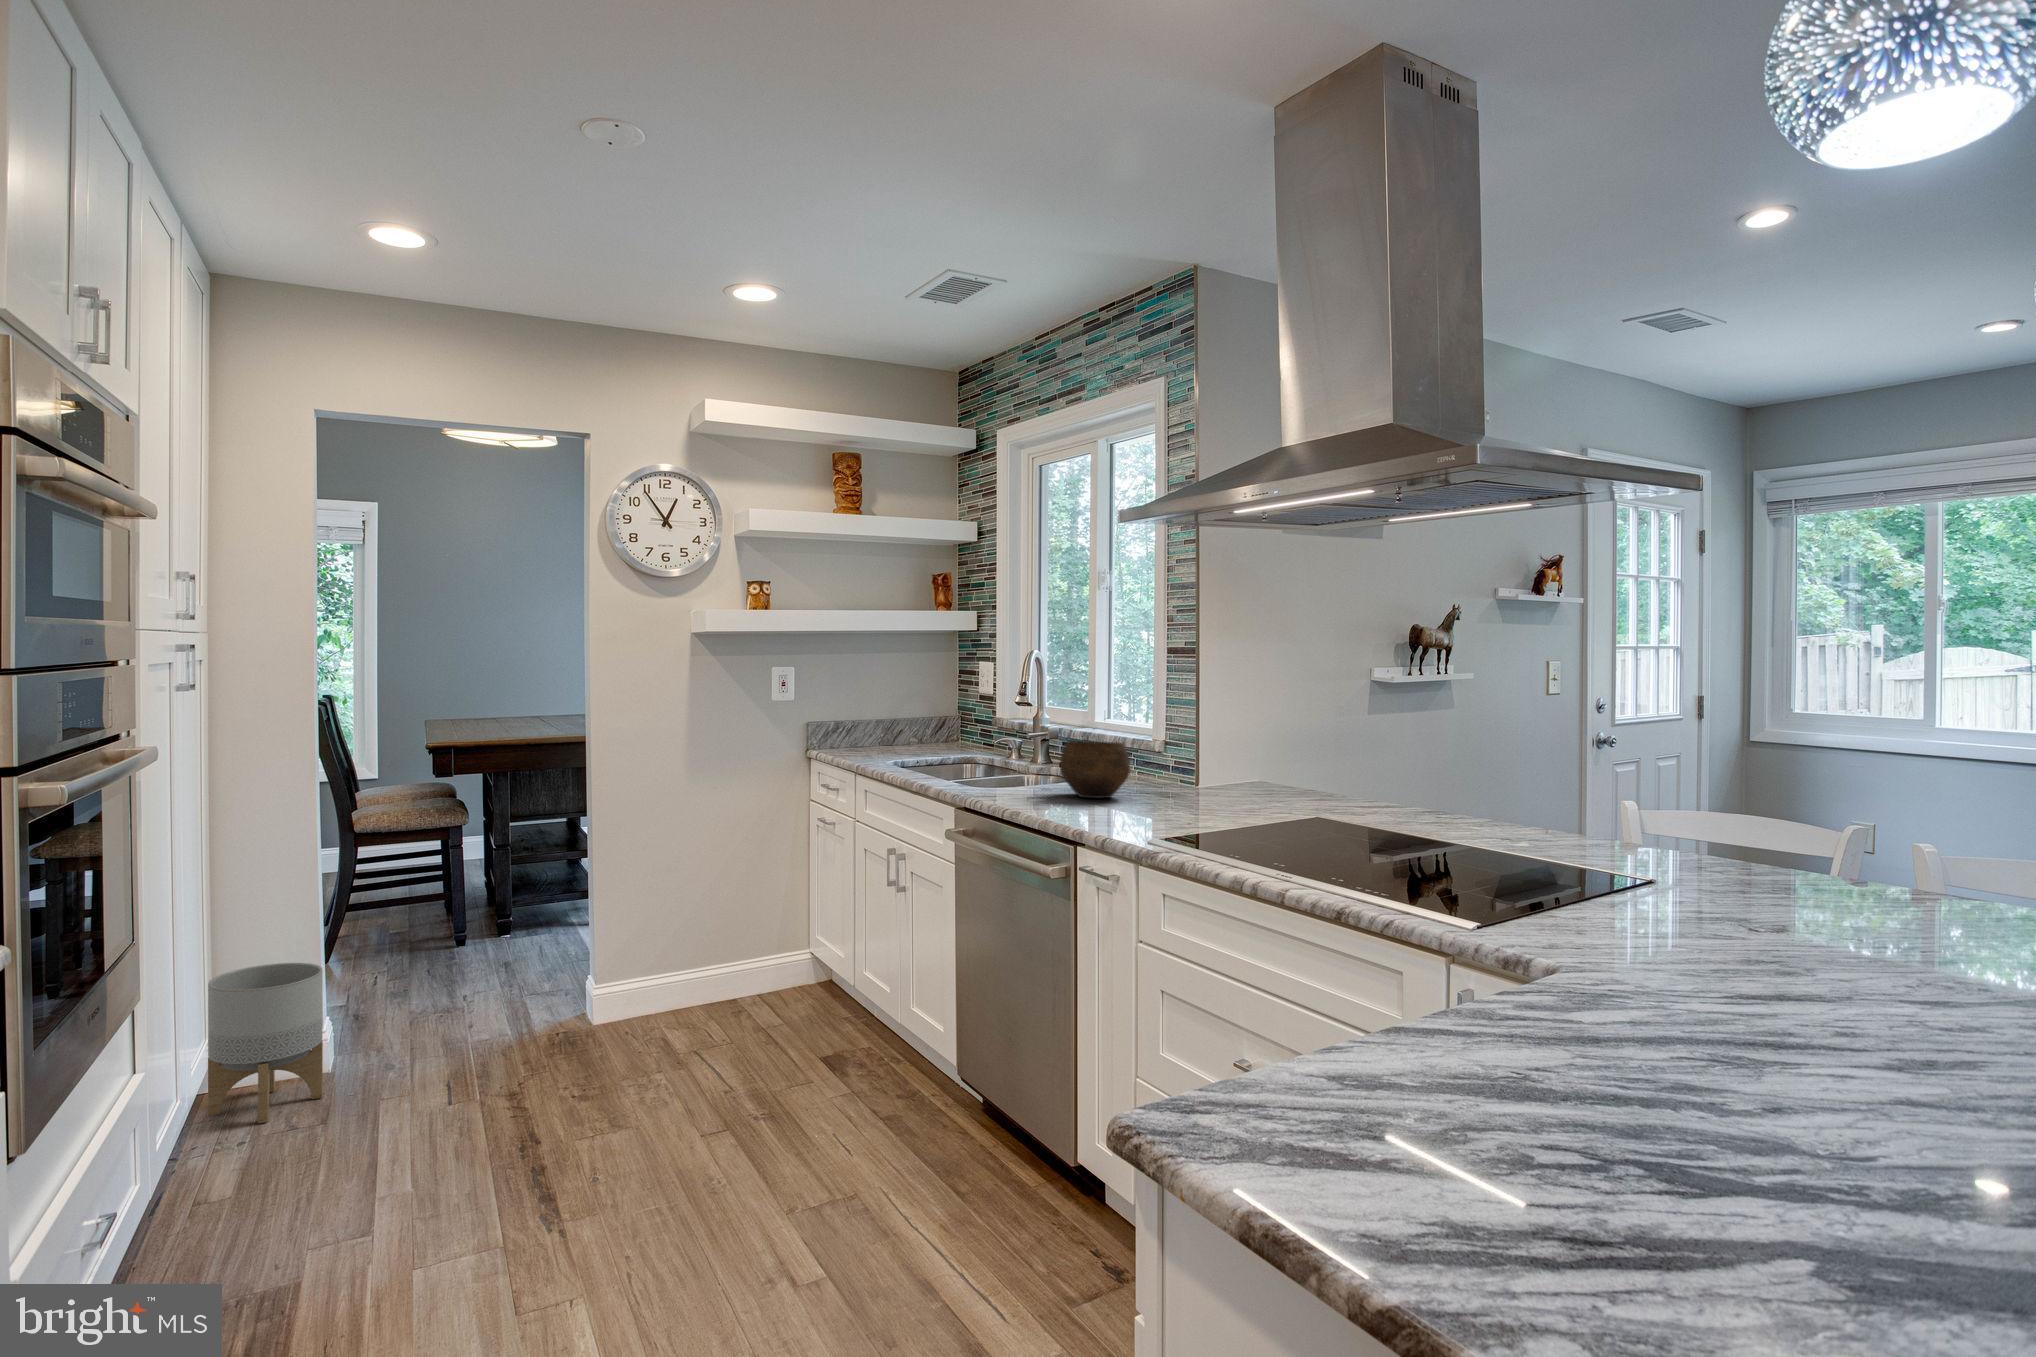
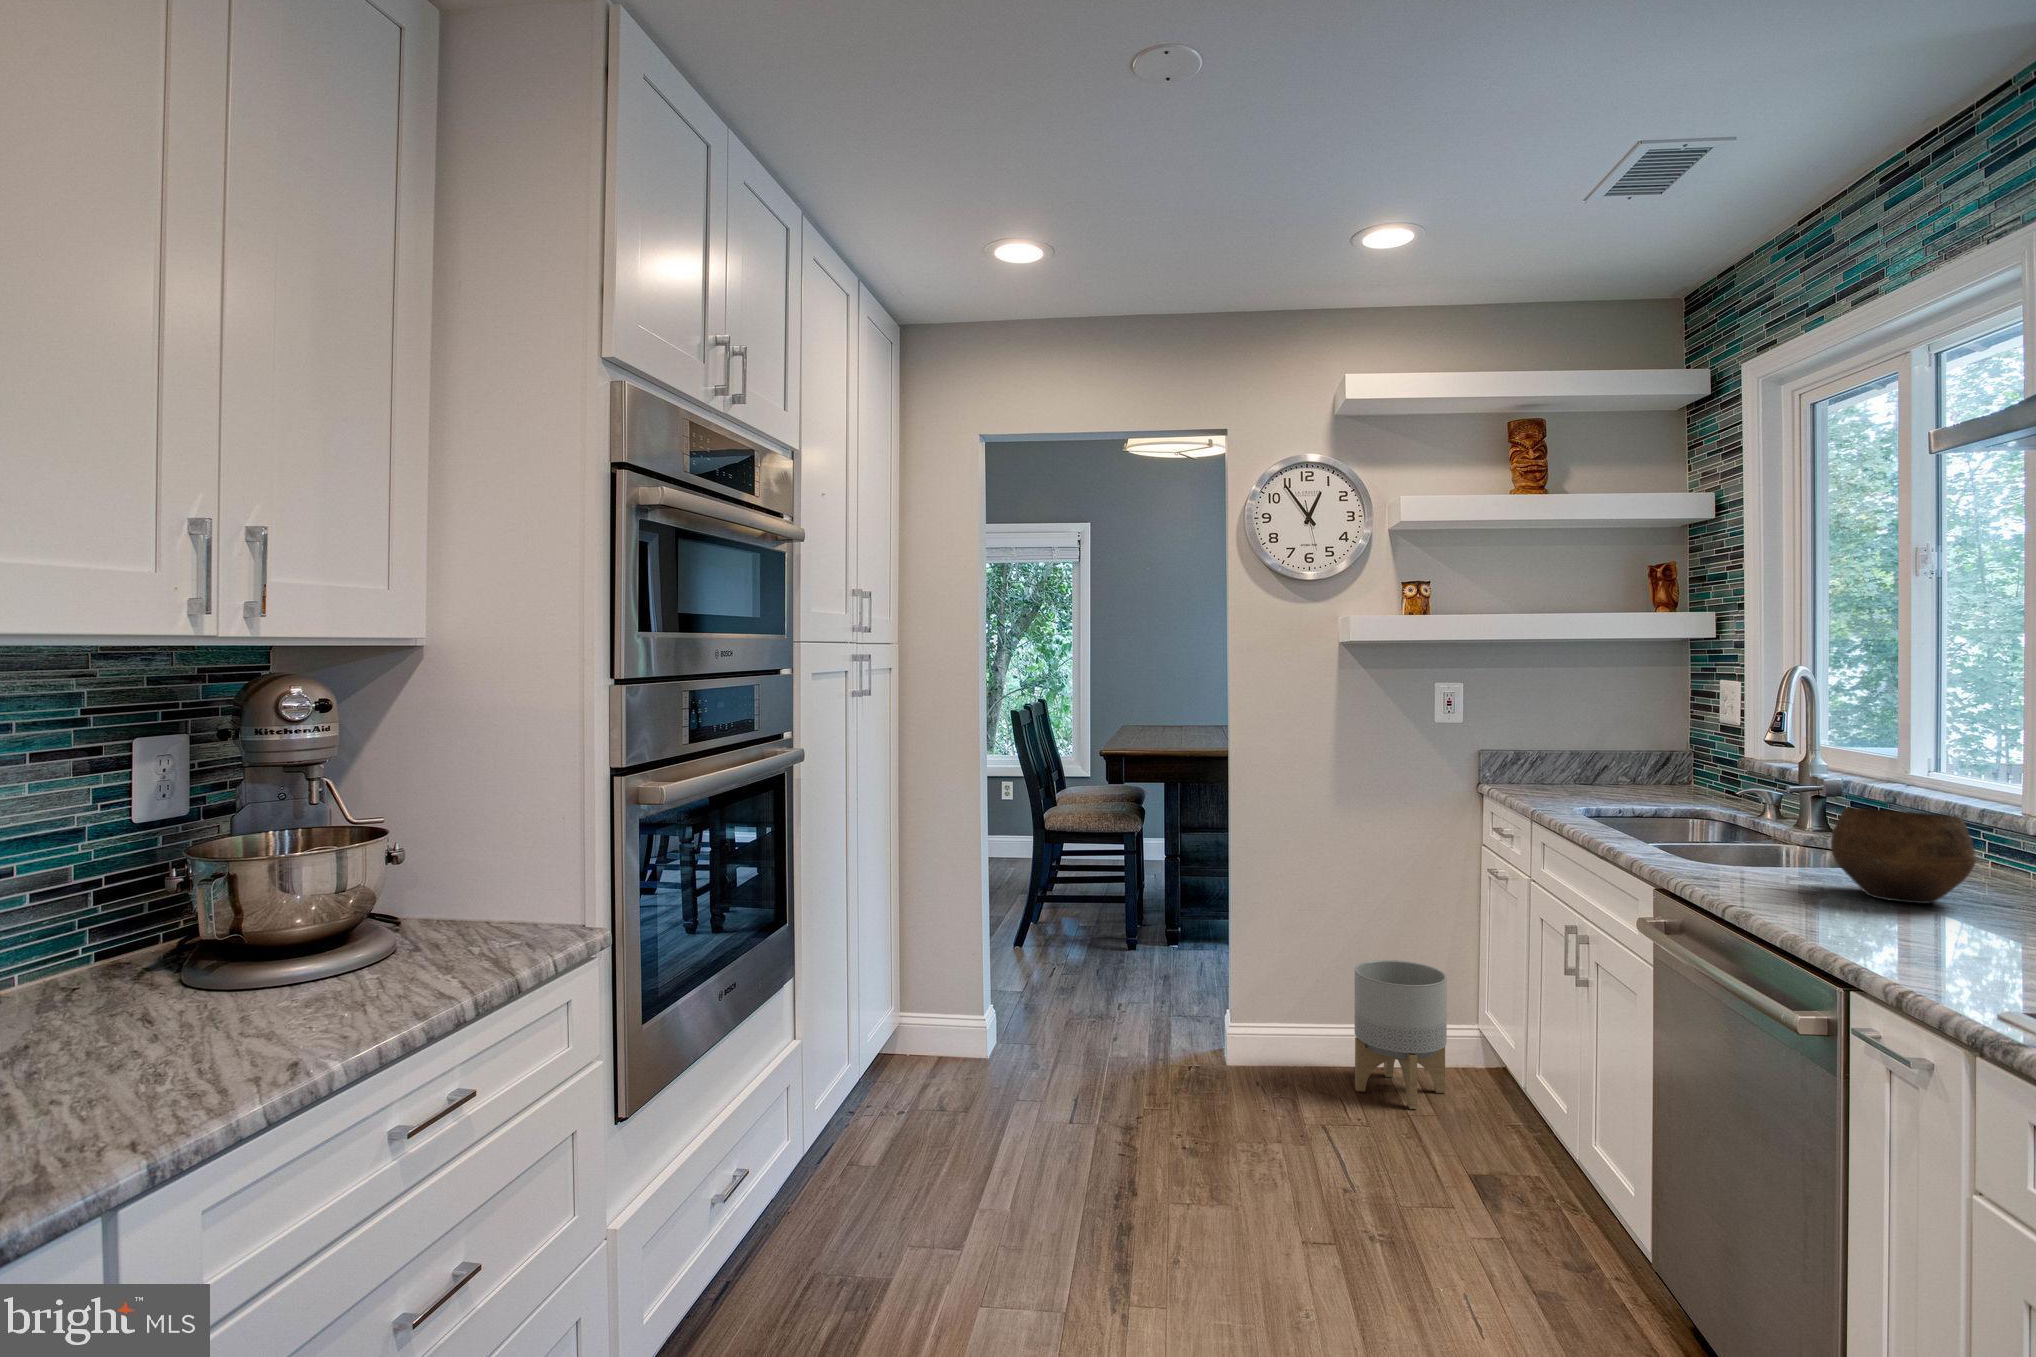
planter: present [208,963,323,1123] -> present [1355,960,1447,1109]

